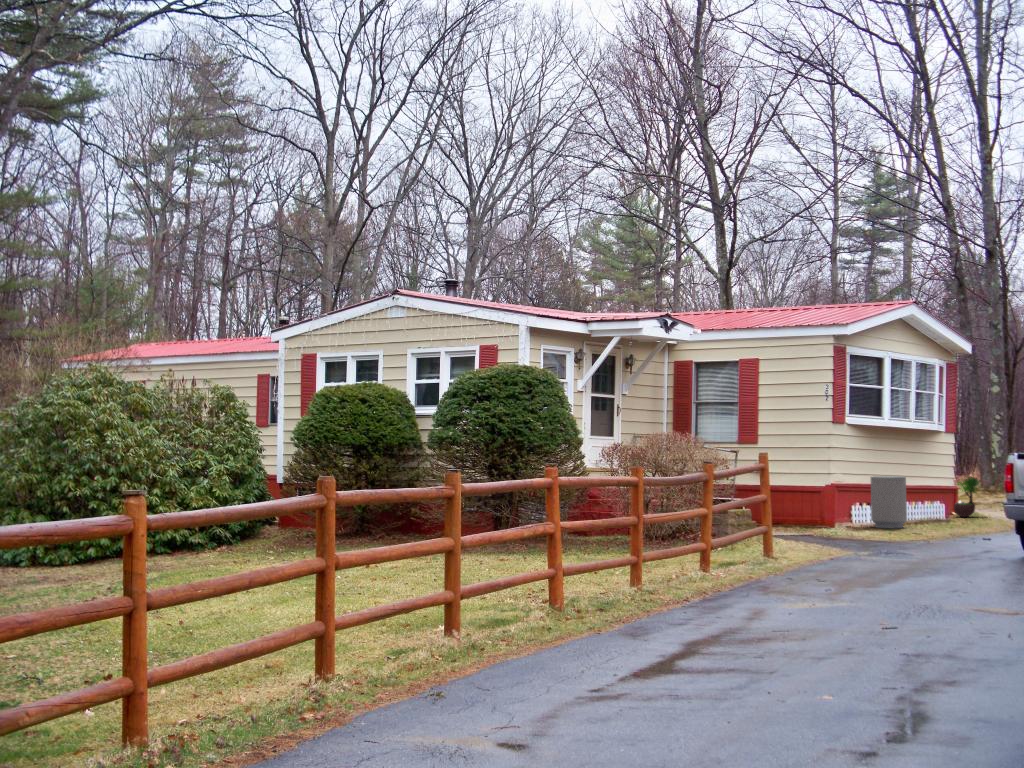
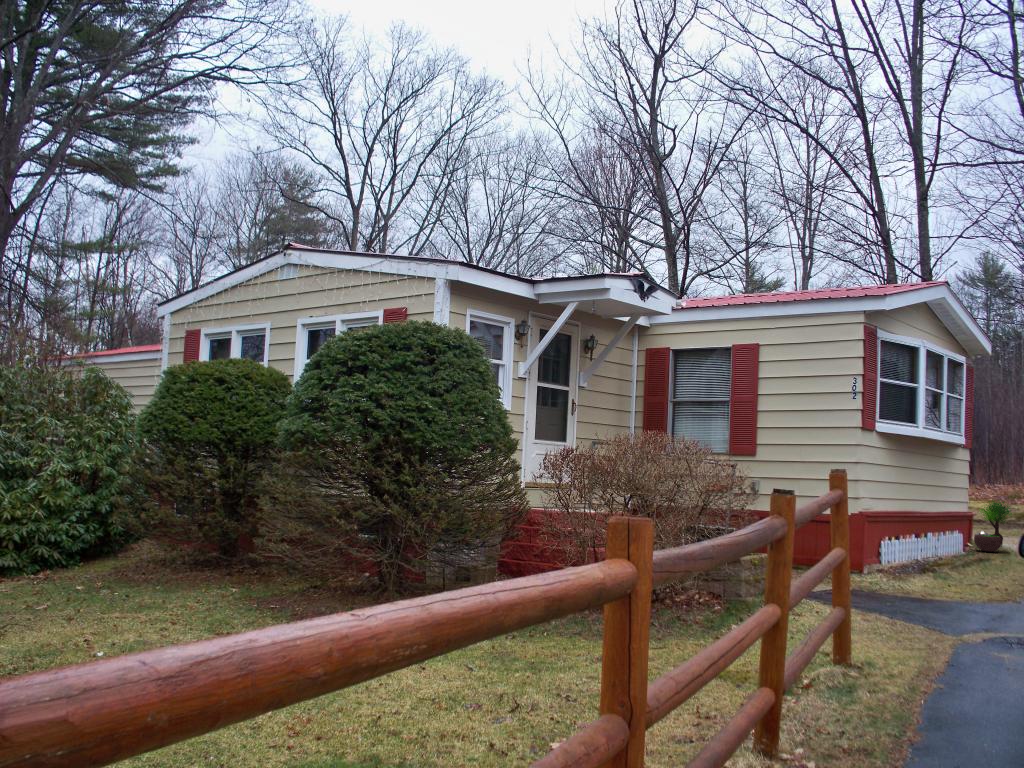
trash can: present [871,476,907,528] -> none [901,502,953,574]

